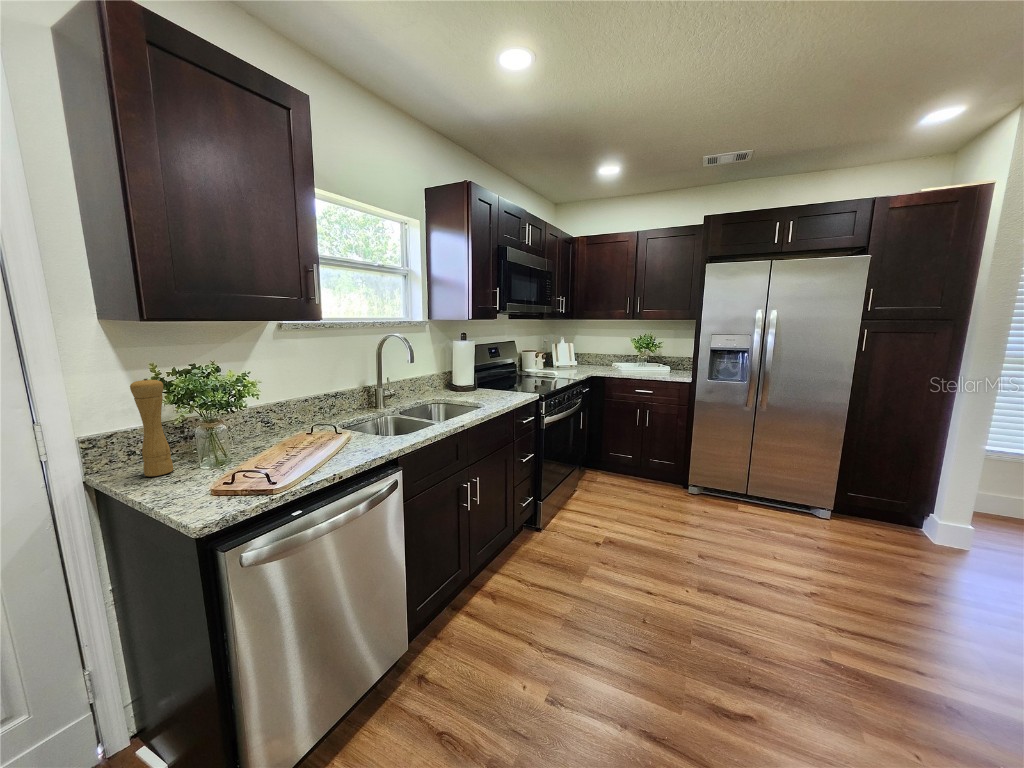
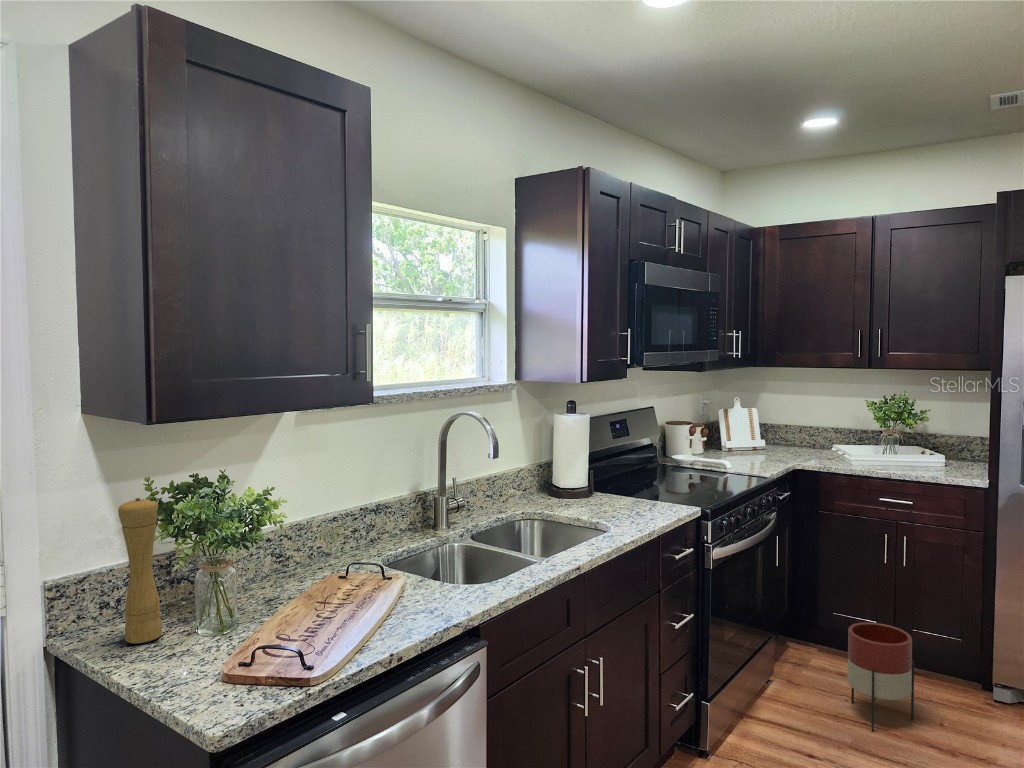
planter: none [615,456,648,511] -> present [848,622,914,731]

